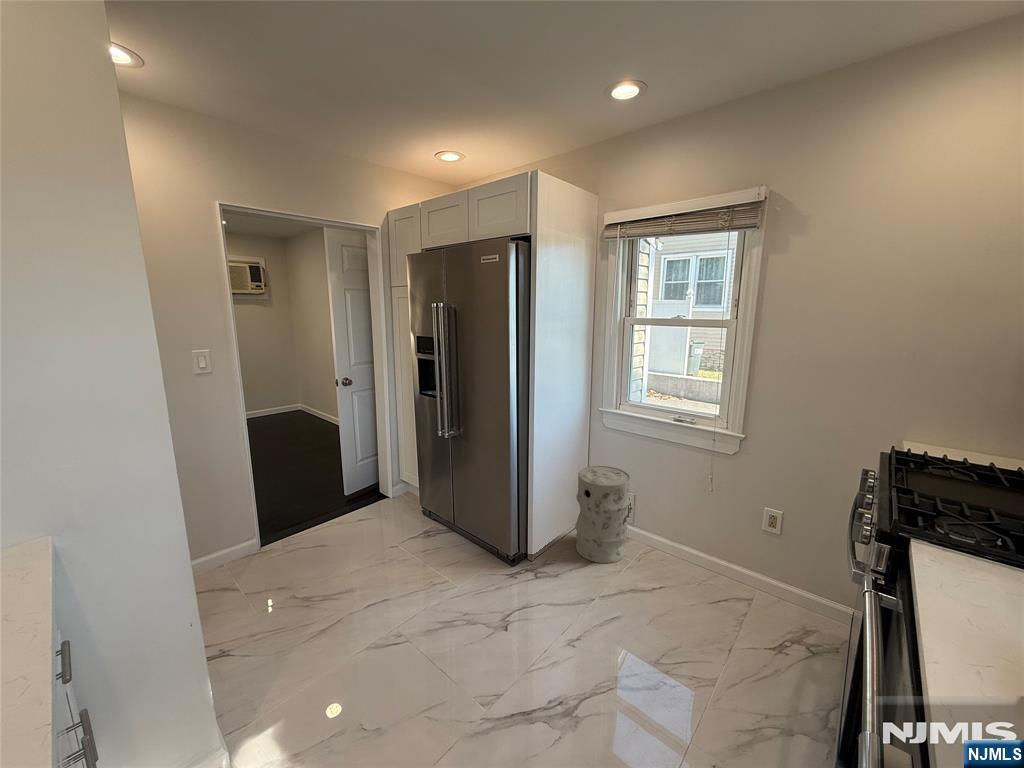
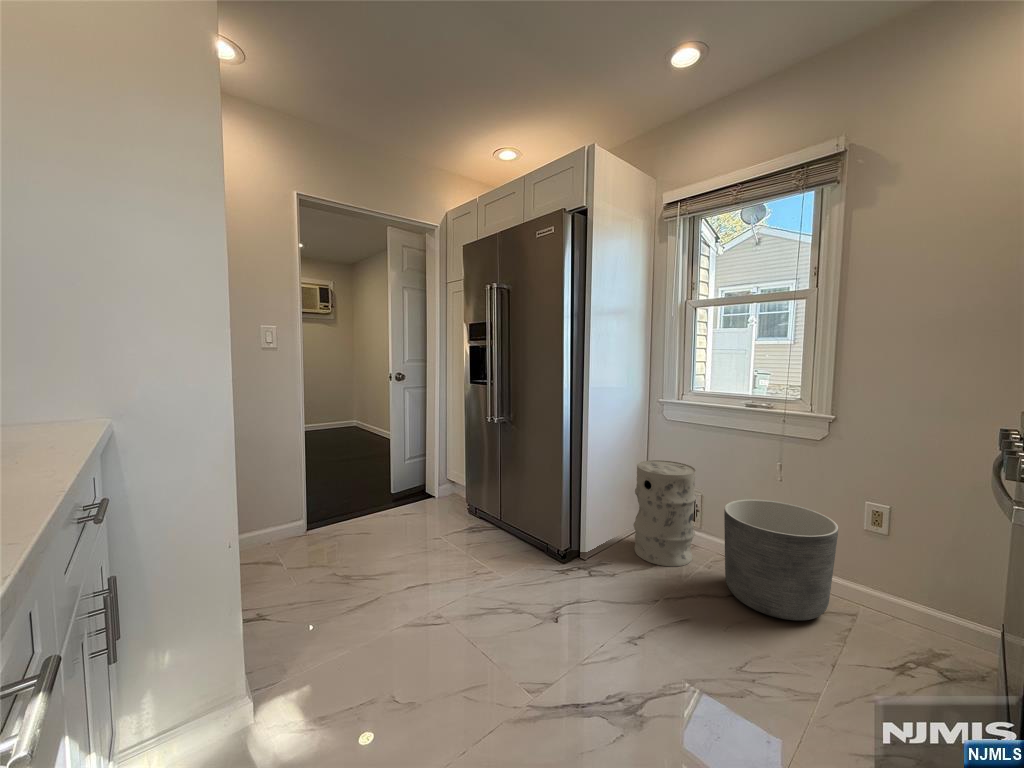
planter: none [652,505,743,611] -> present [724,500,838,620]

